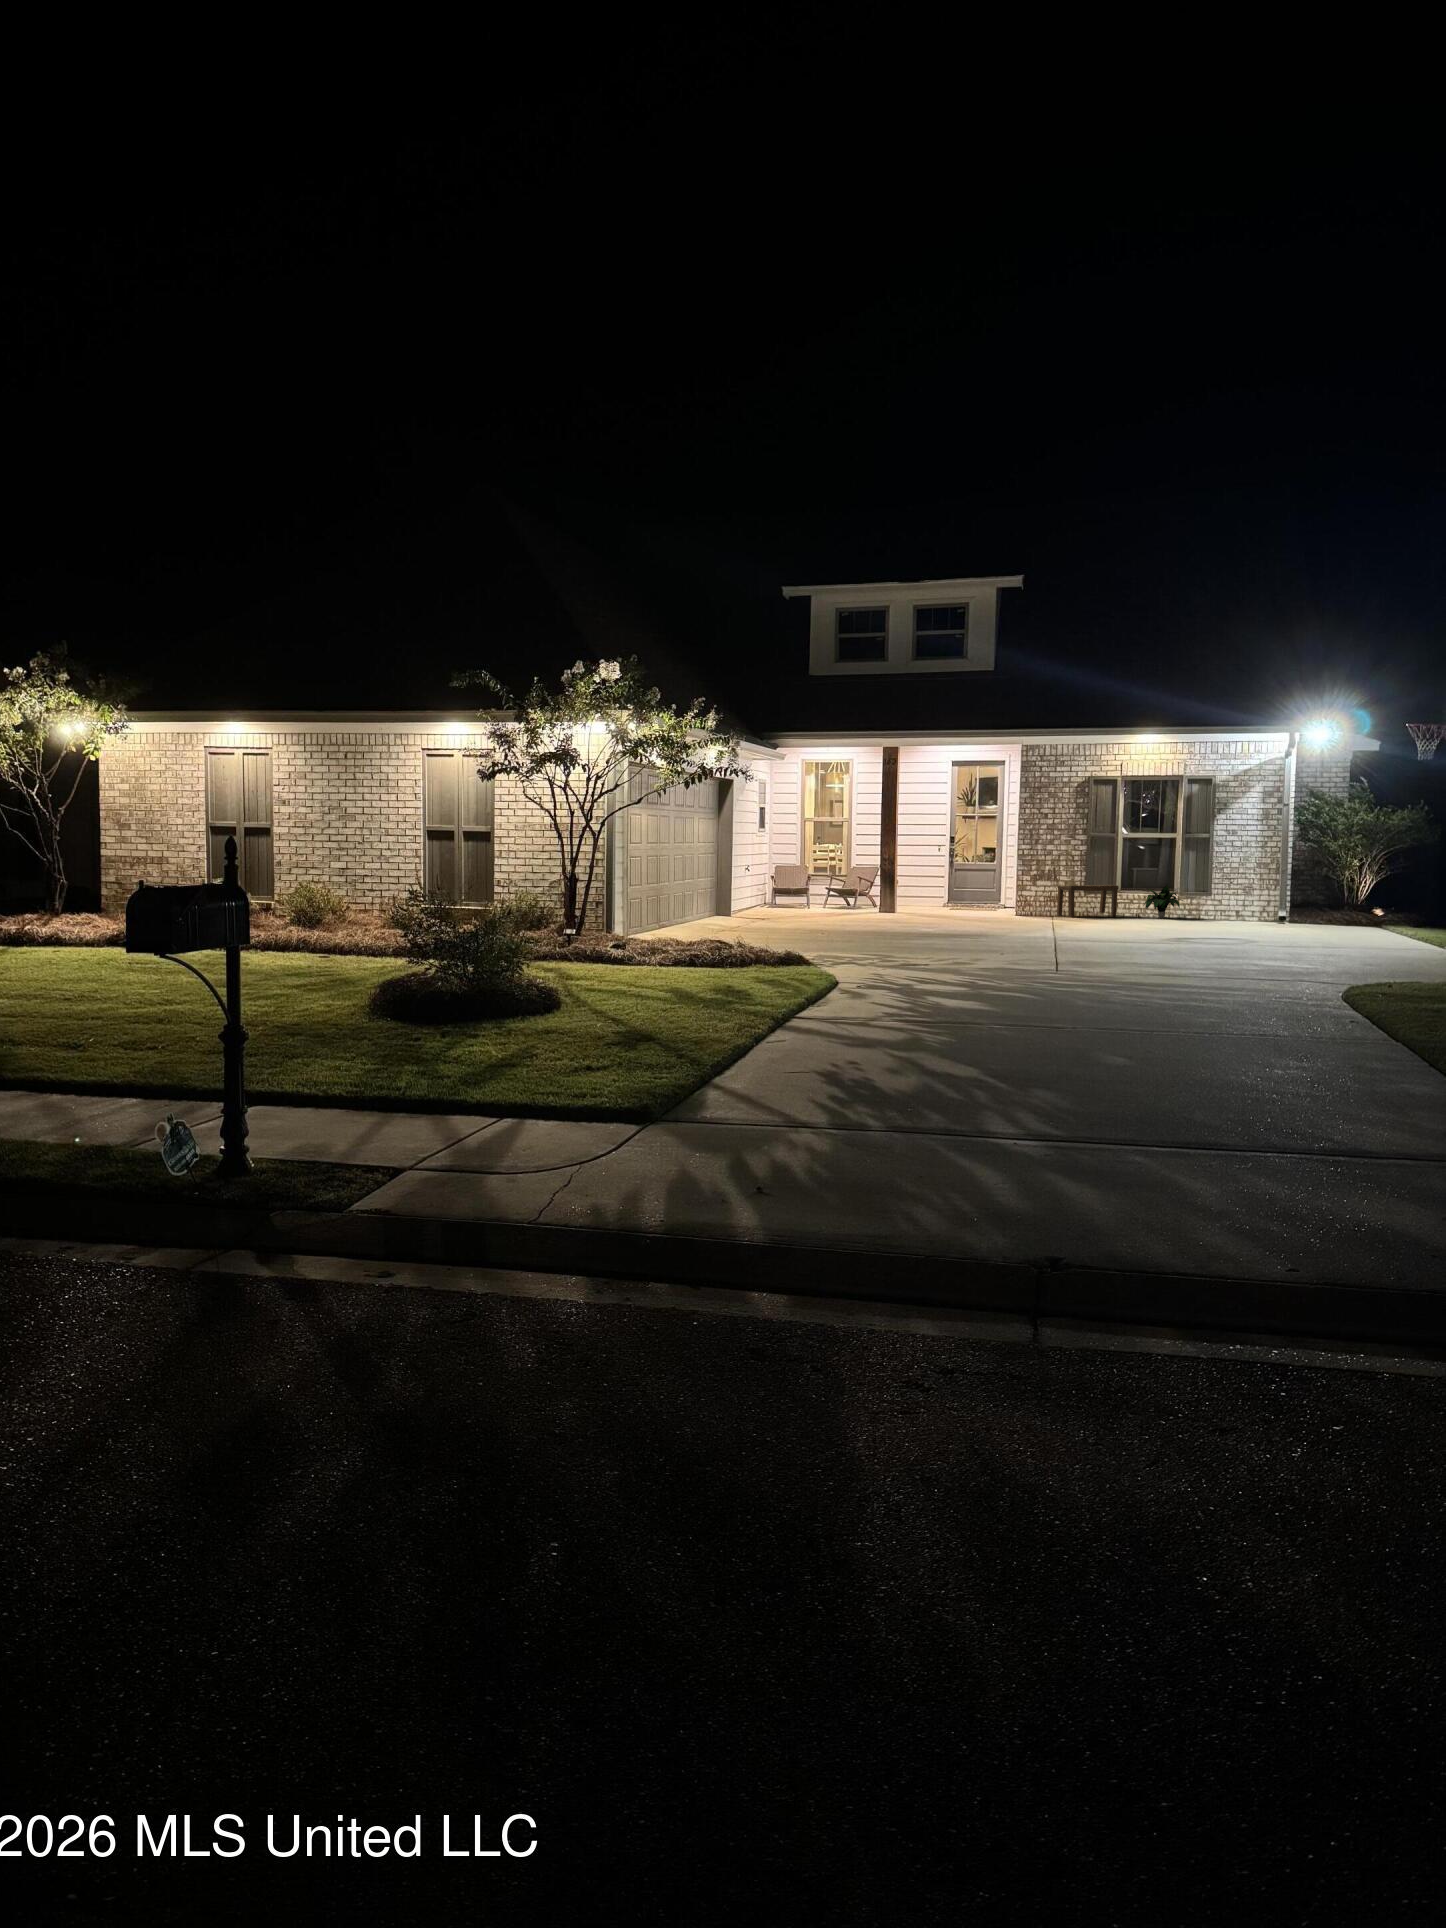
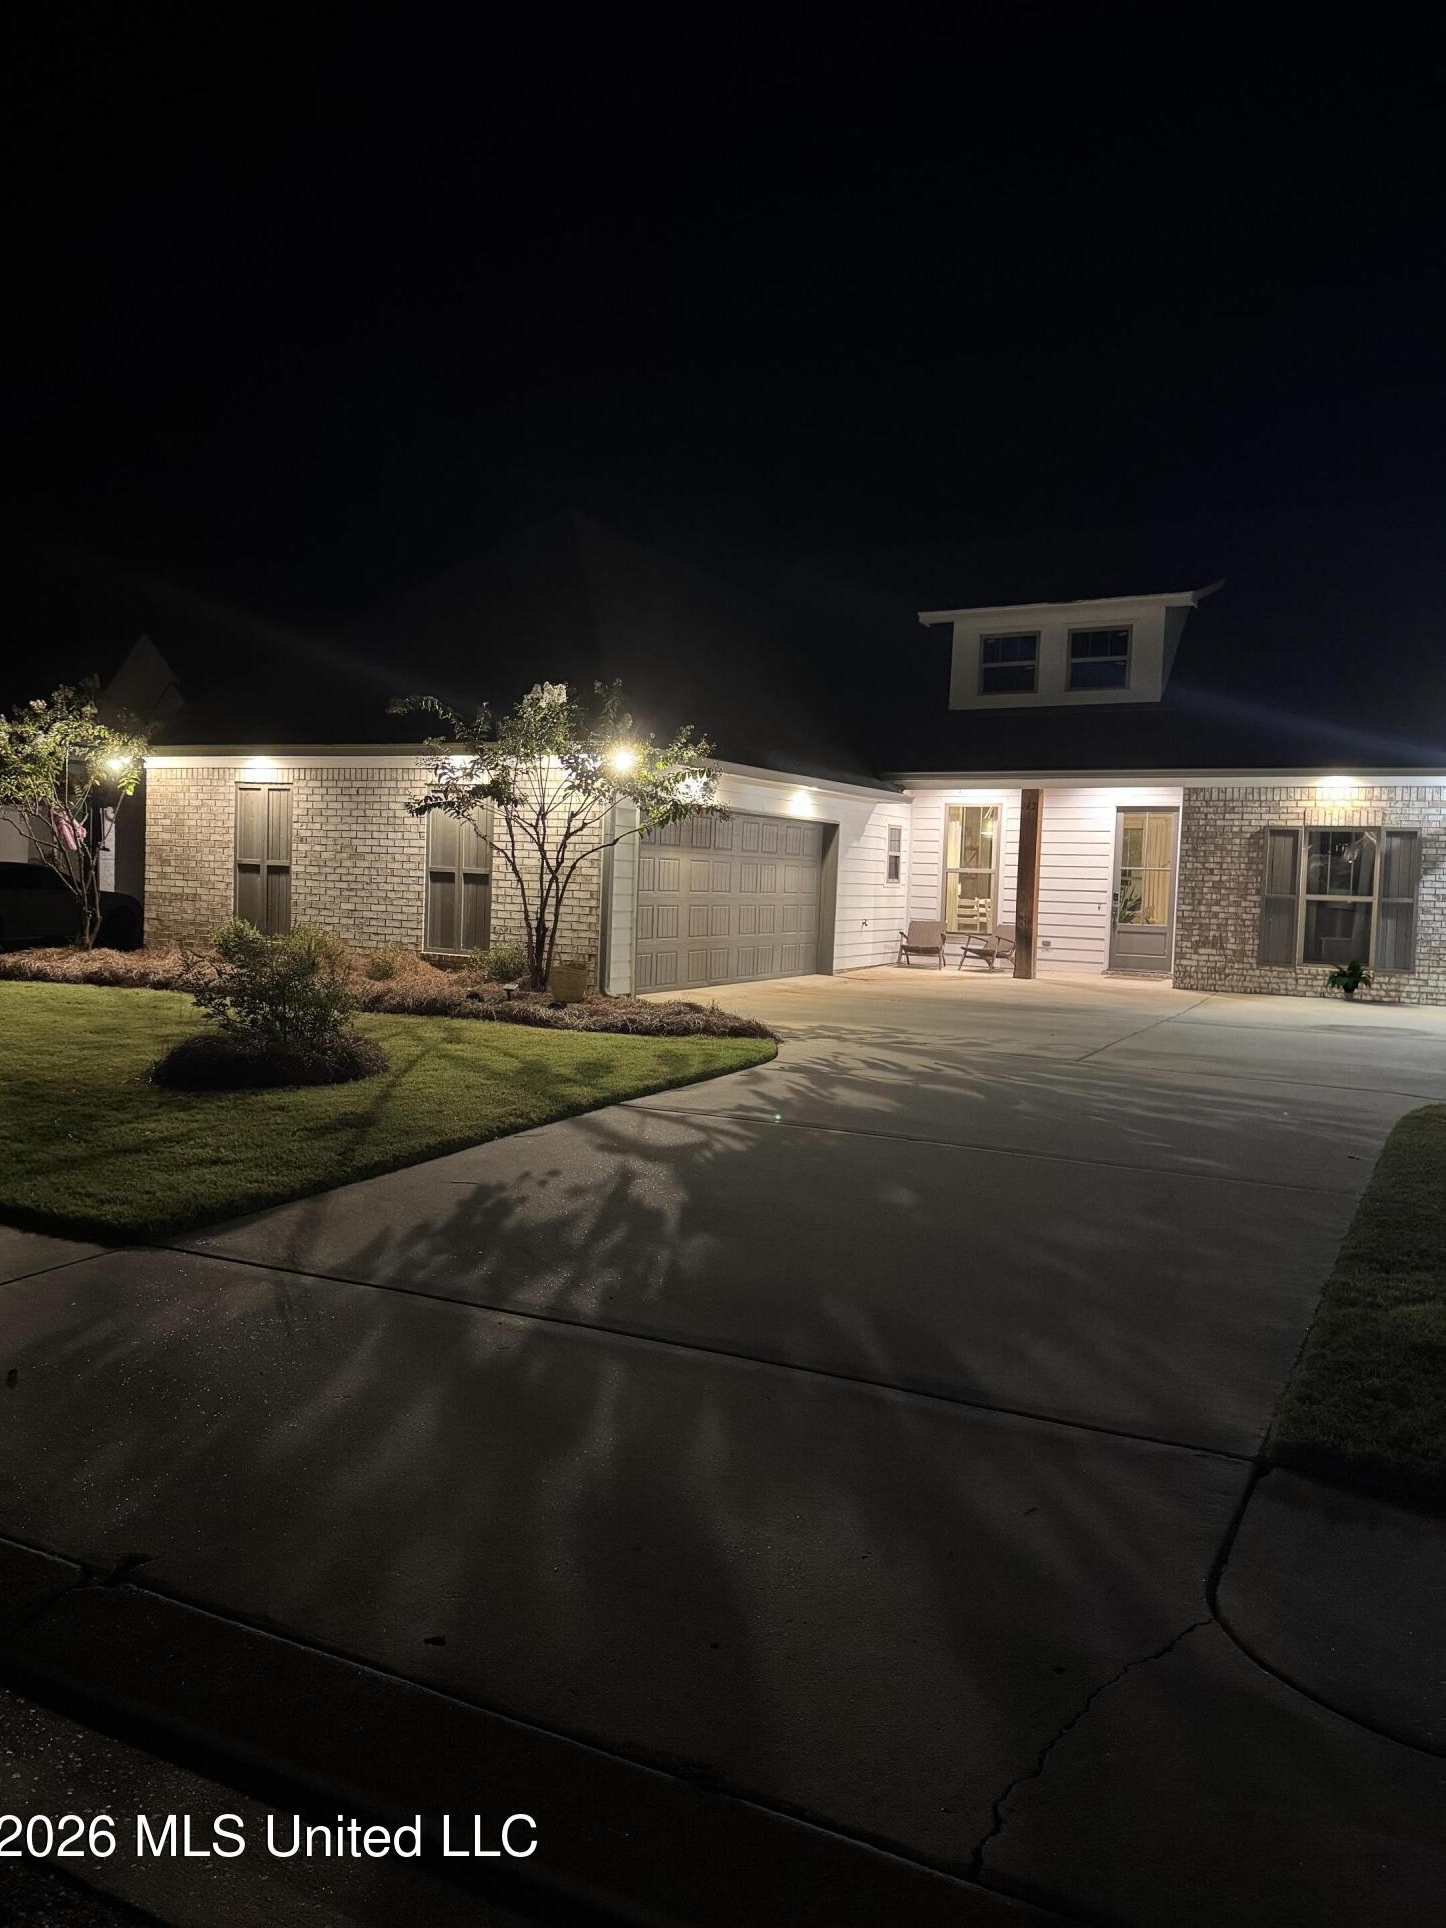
bench: present [1057,884,1119,917] -> none [1213,956,1293,996]
woven basket: none [576,898,606,941] -> present [549,952,588,1003]

